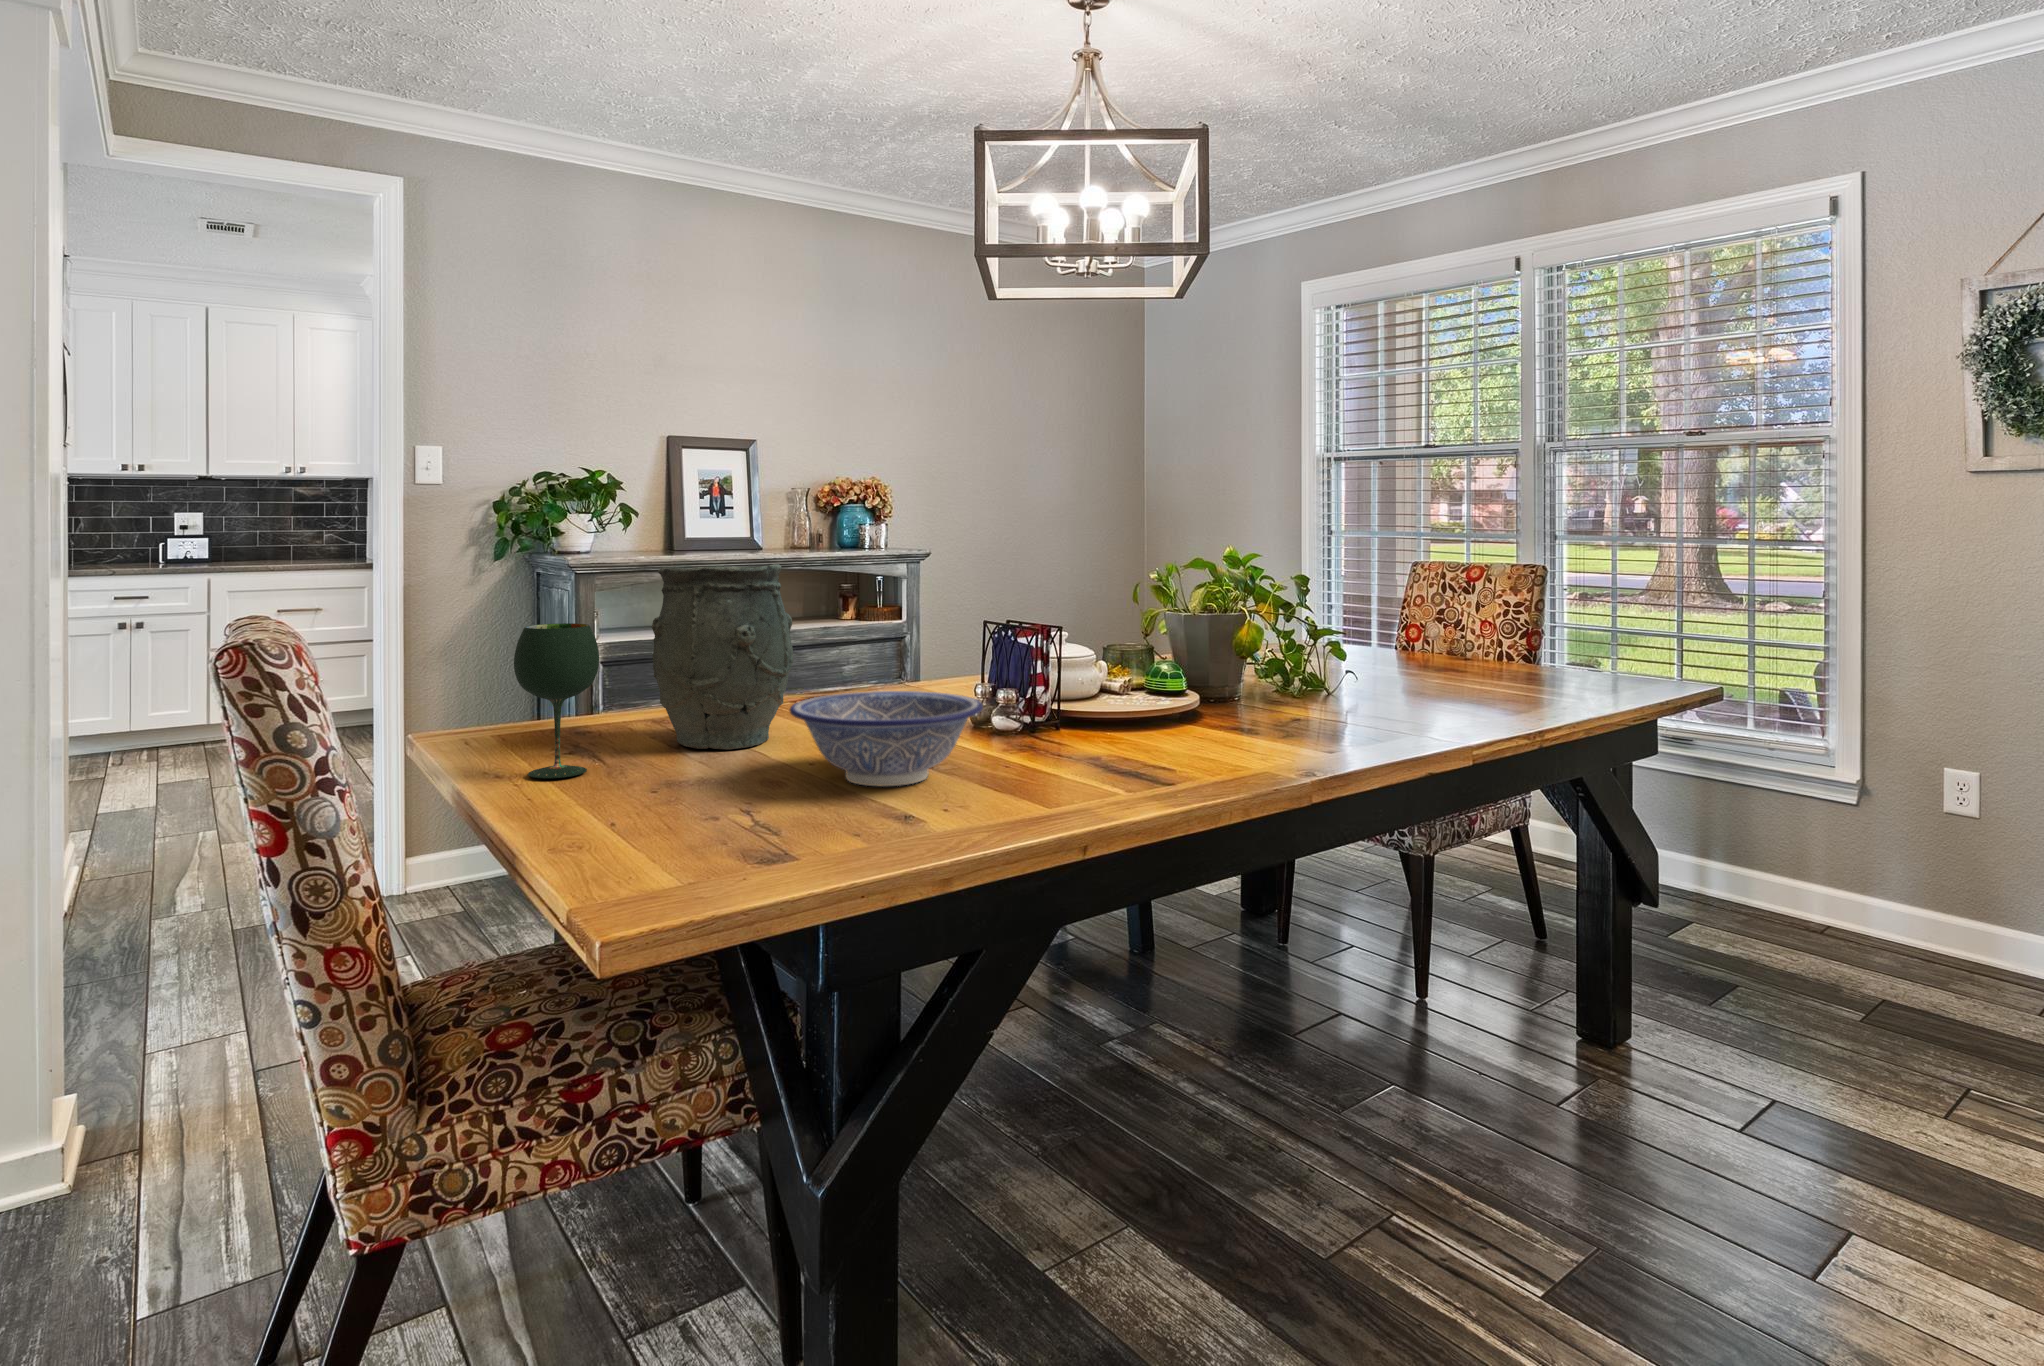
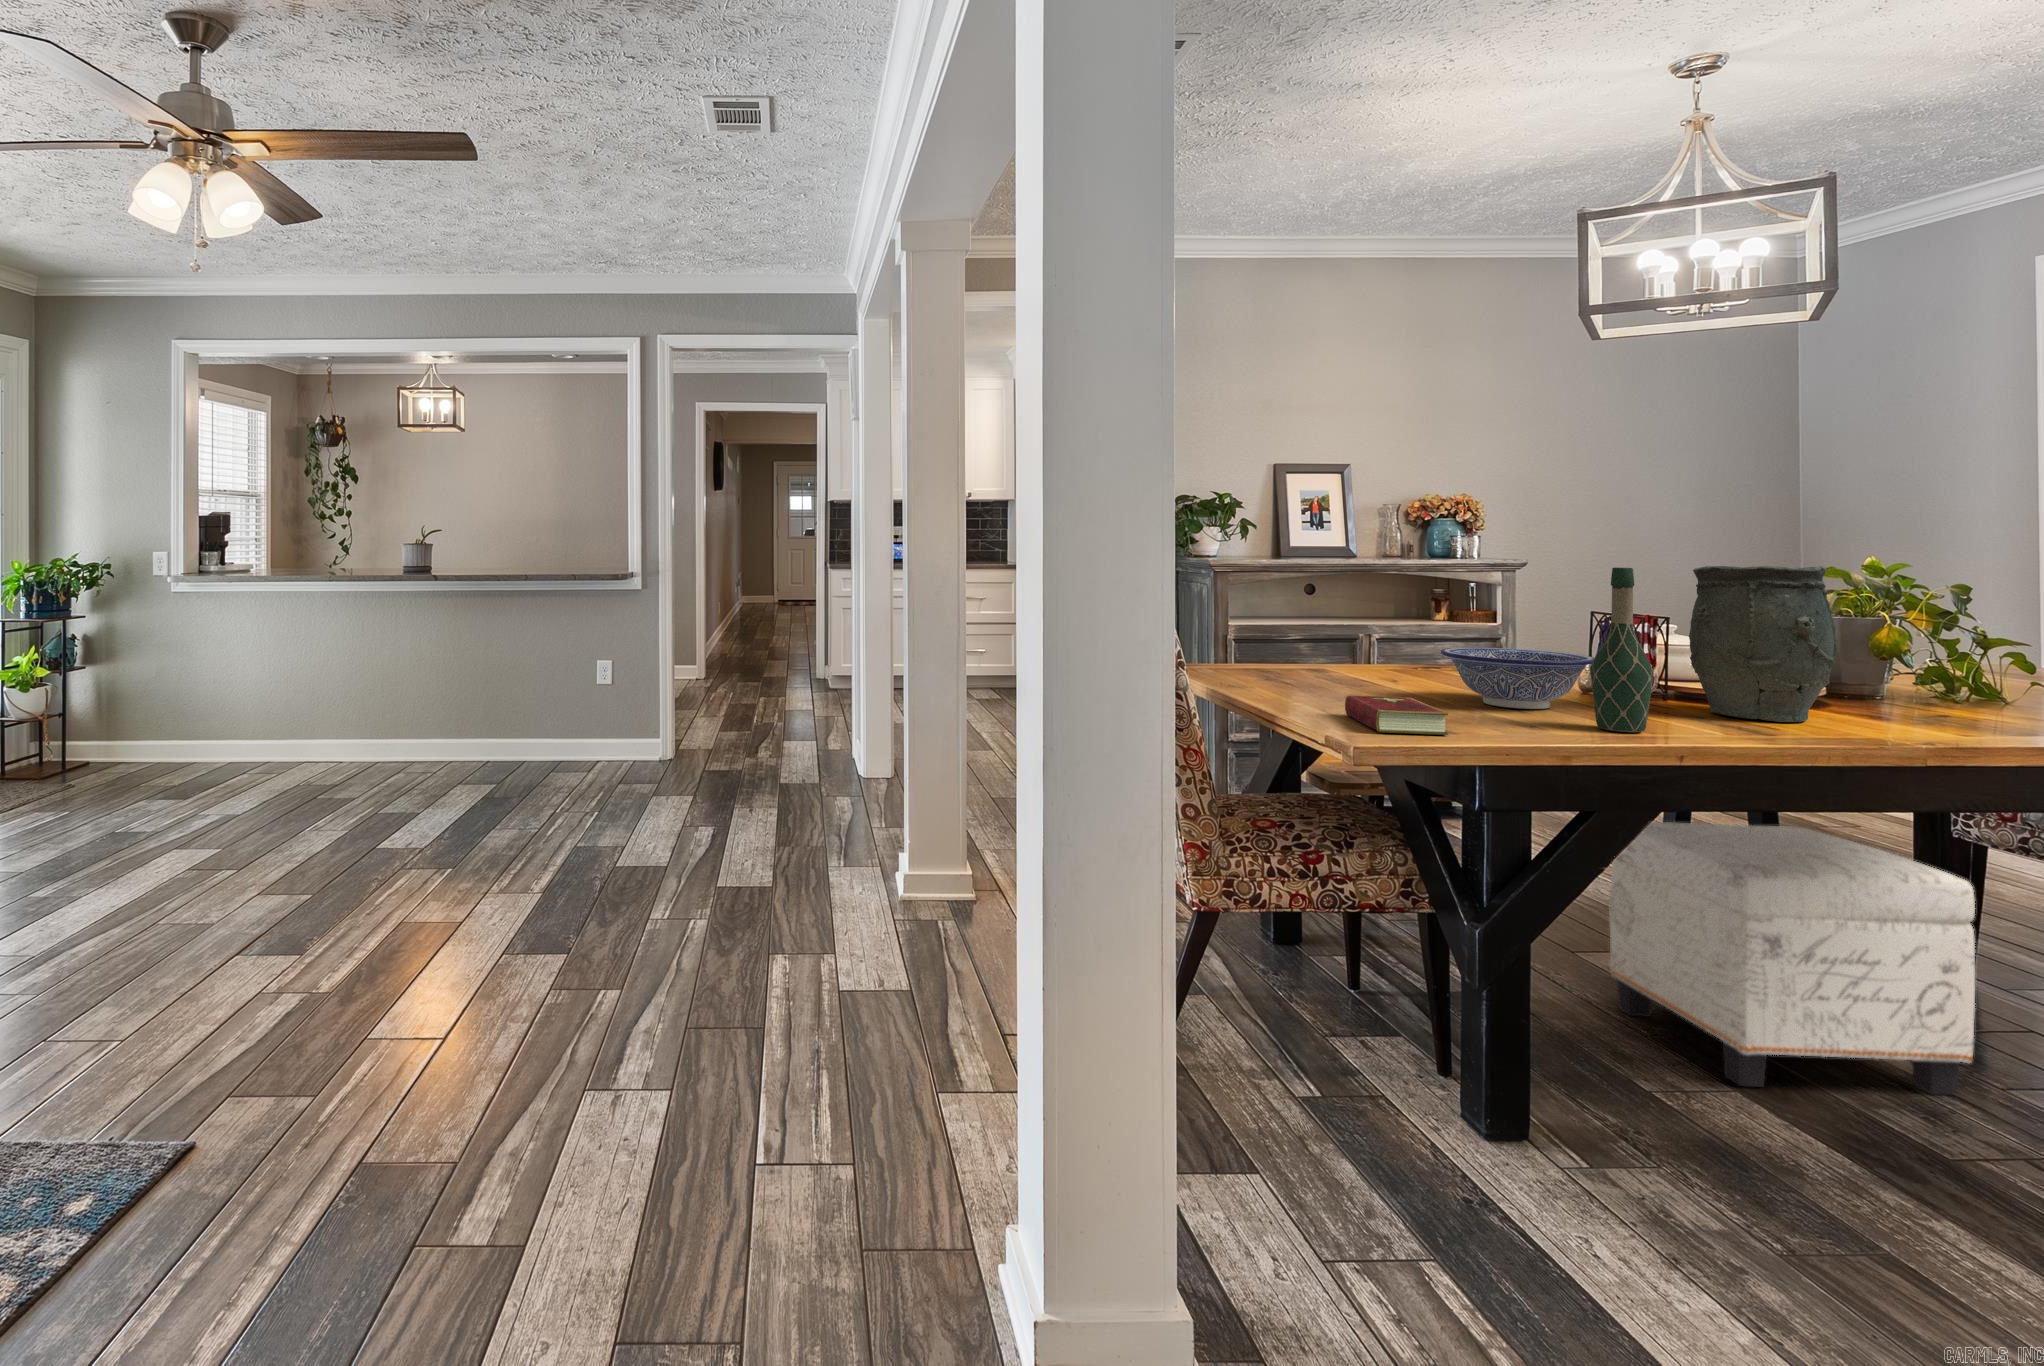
vase: present [652,564,793,749] -> present [1689,566,1838,722]
wine bottle: none [972,582,1047,826] -> present [1590,567,1654,732]
wine glass: present [514,623,599,779] -> none [1247,591,1301,686]
hardcover book: none [622,804,764,900] -> present [1345,695,1448,735]
ottoman: none [1004,855,1337,1222] -> present [1609,822,1975,1095]

